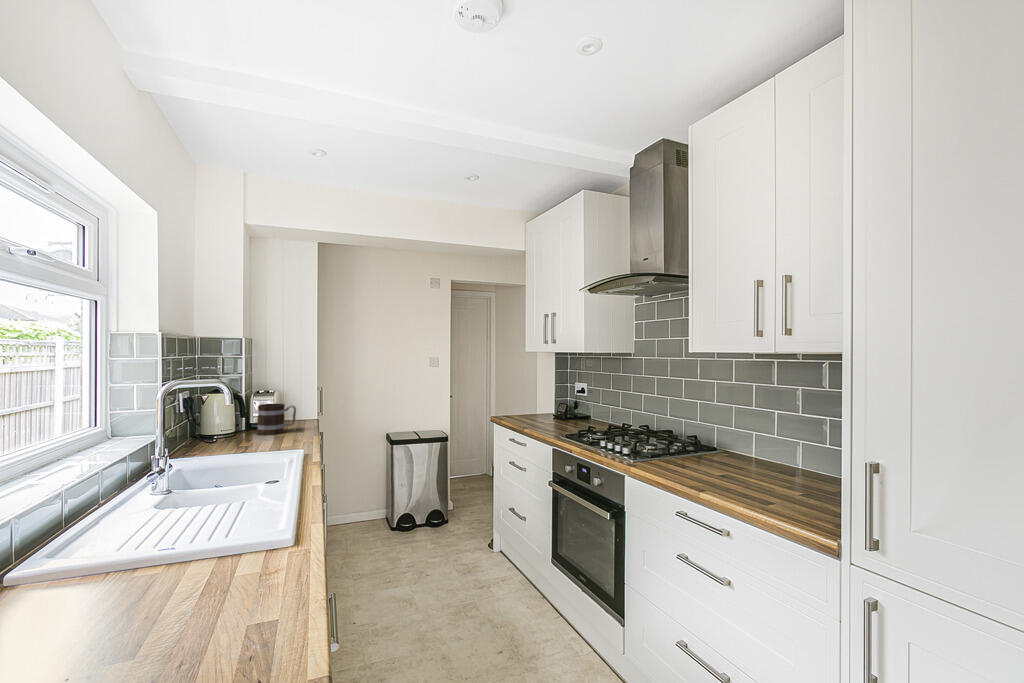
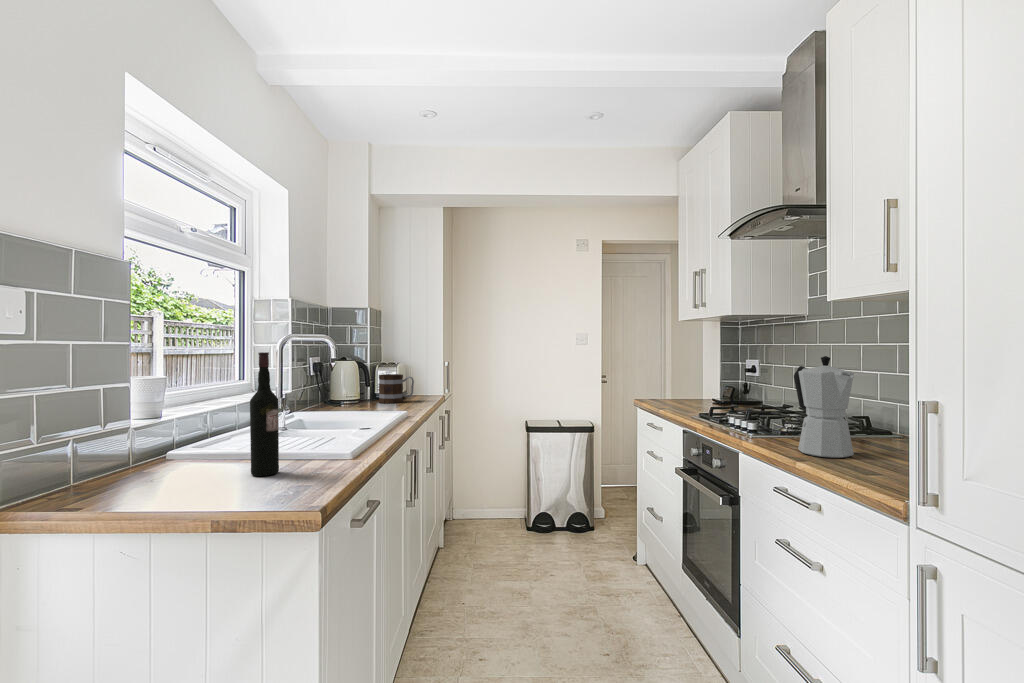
moka pot: none [674,405,735,485] -> present [794,356,854,458]
wine bottle: none [163,443,214,633] -> present [250,352,279,476]

